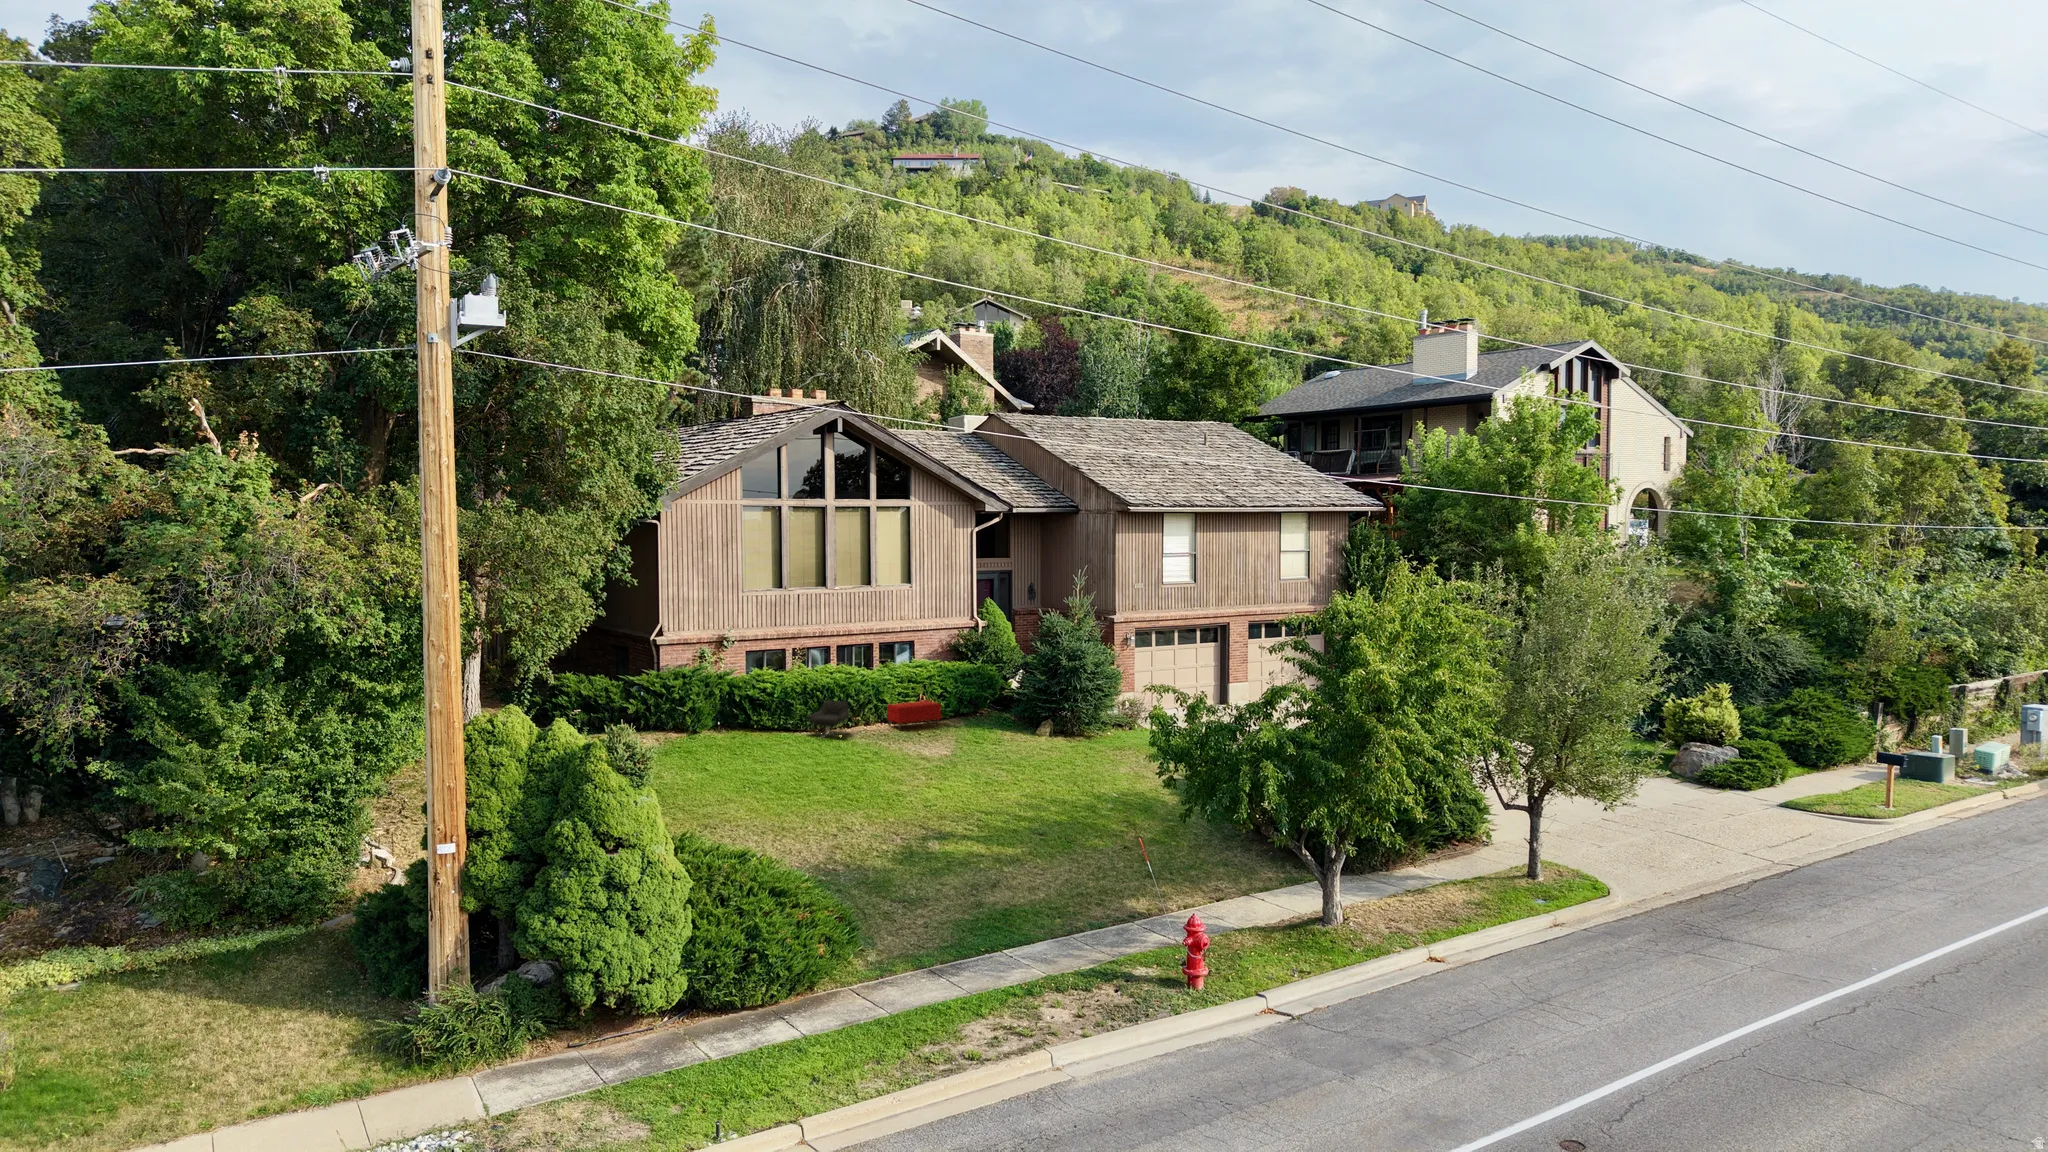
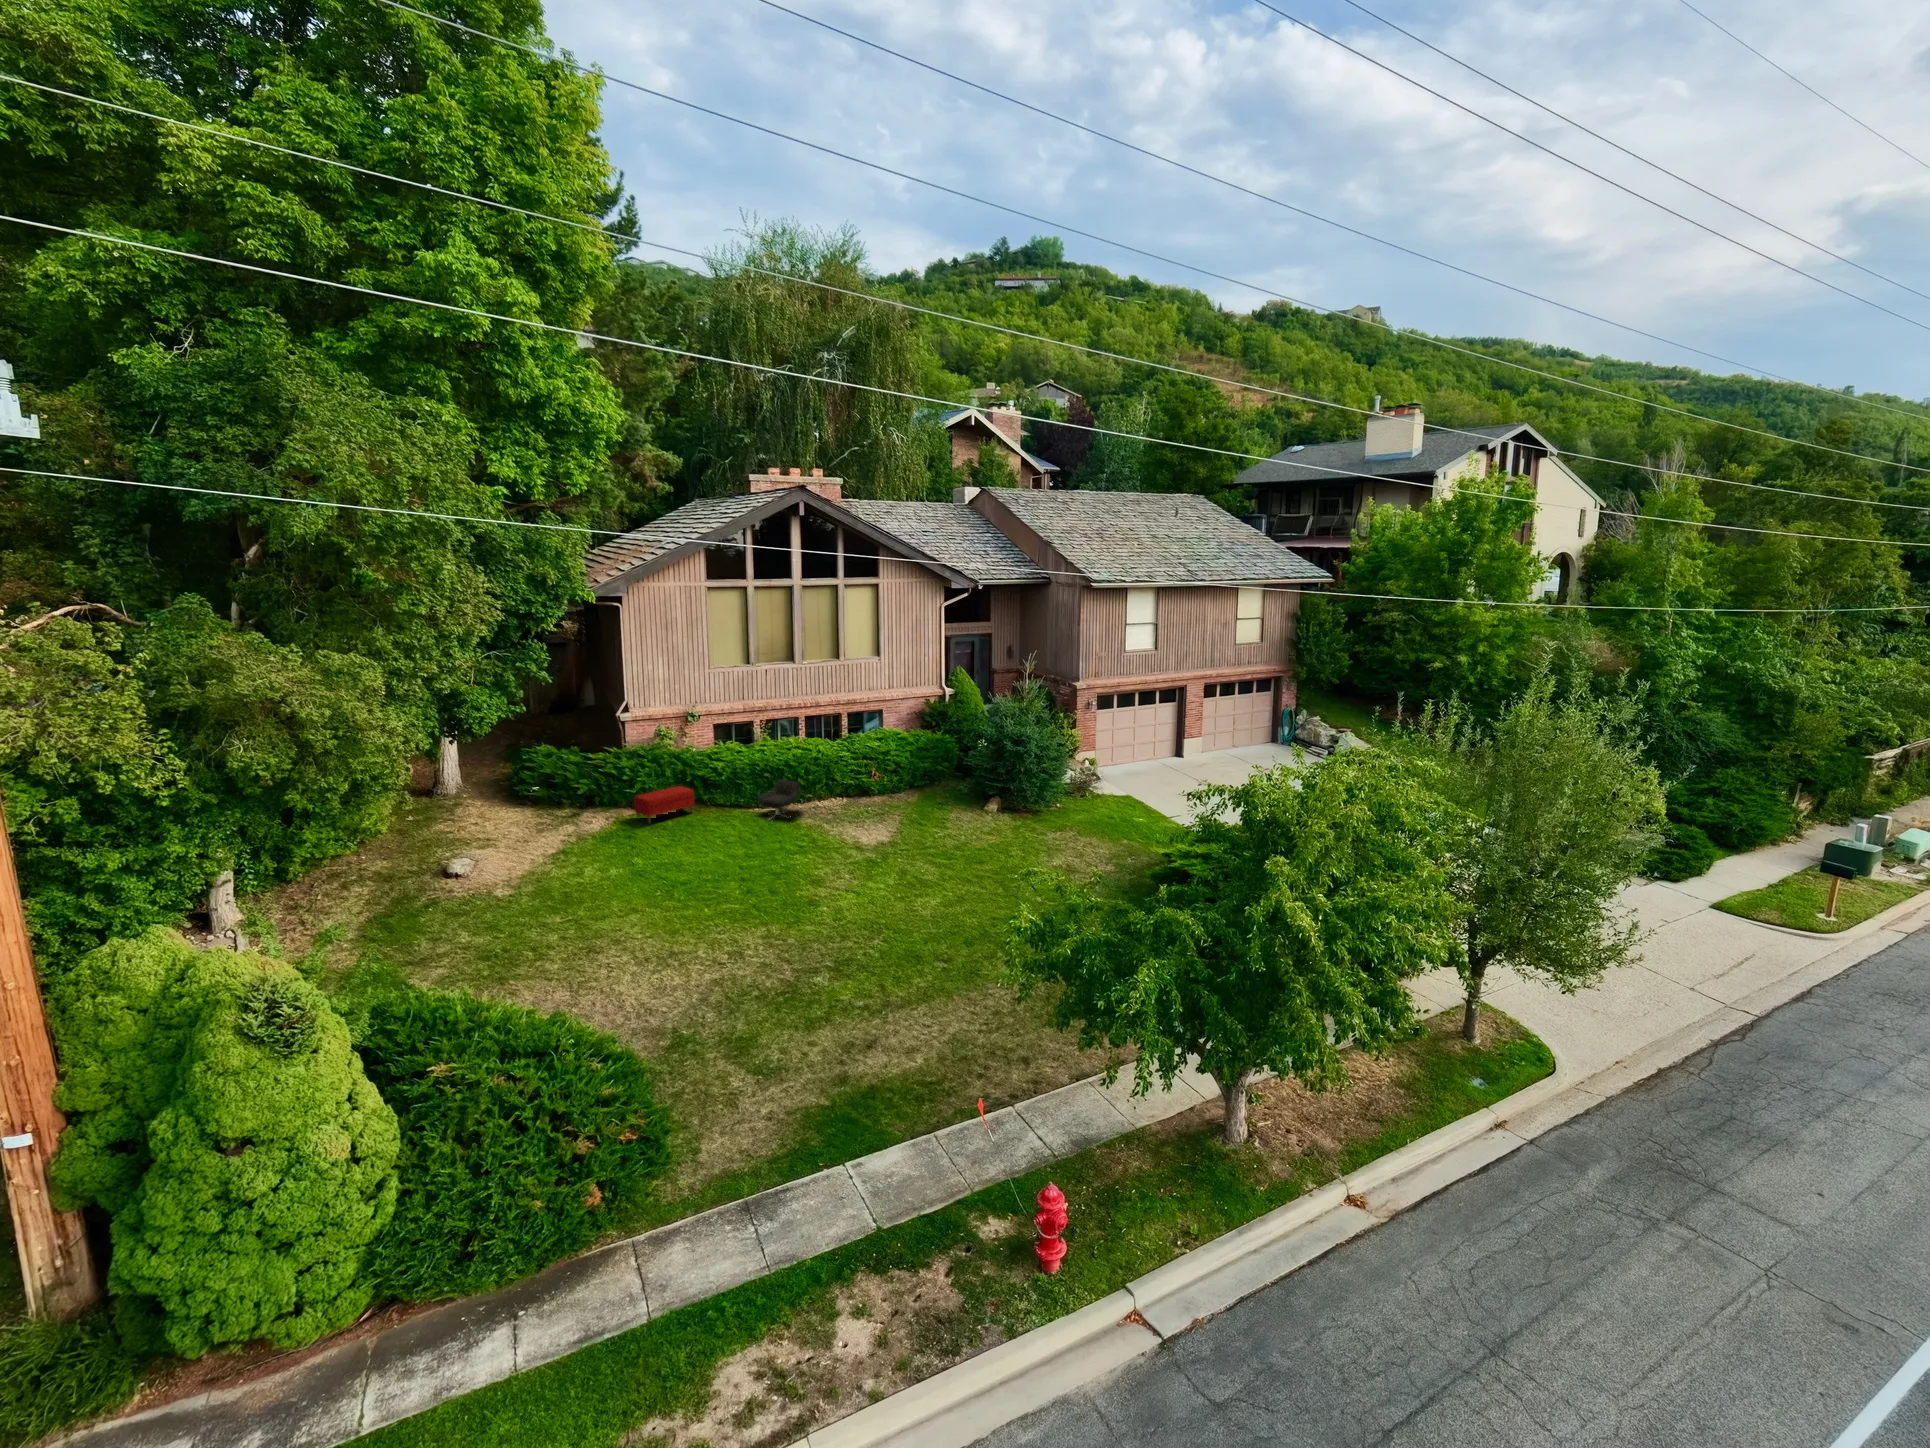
bench: present [887,701,941,729] -> present [634,786,694,823]

